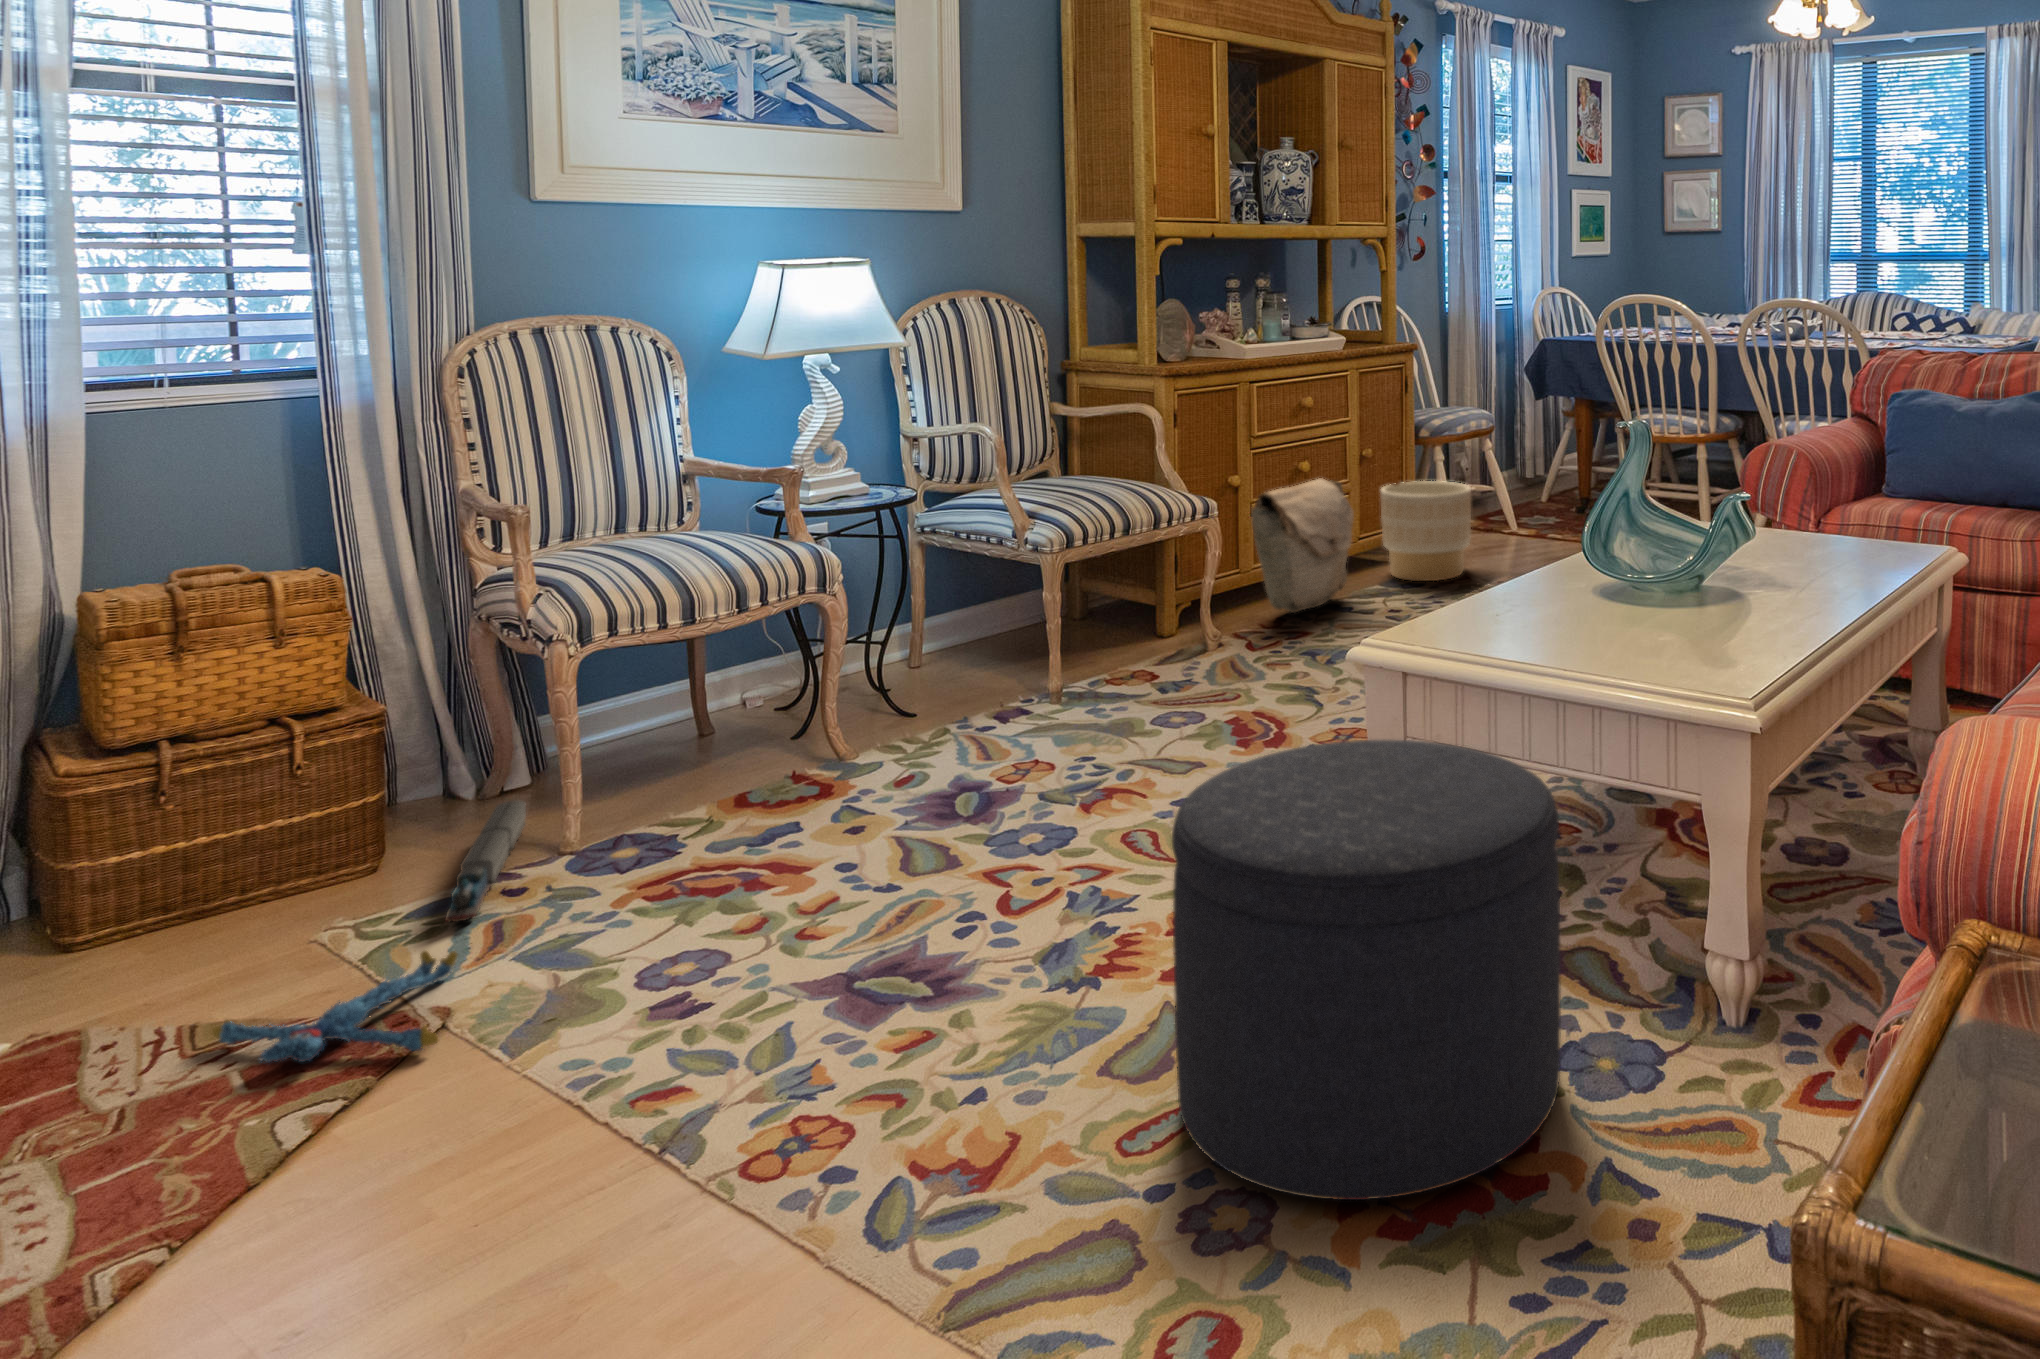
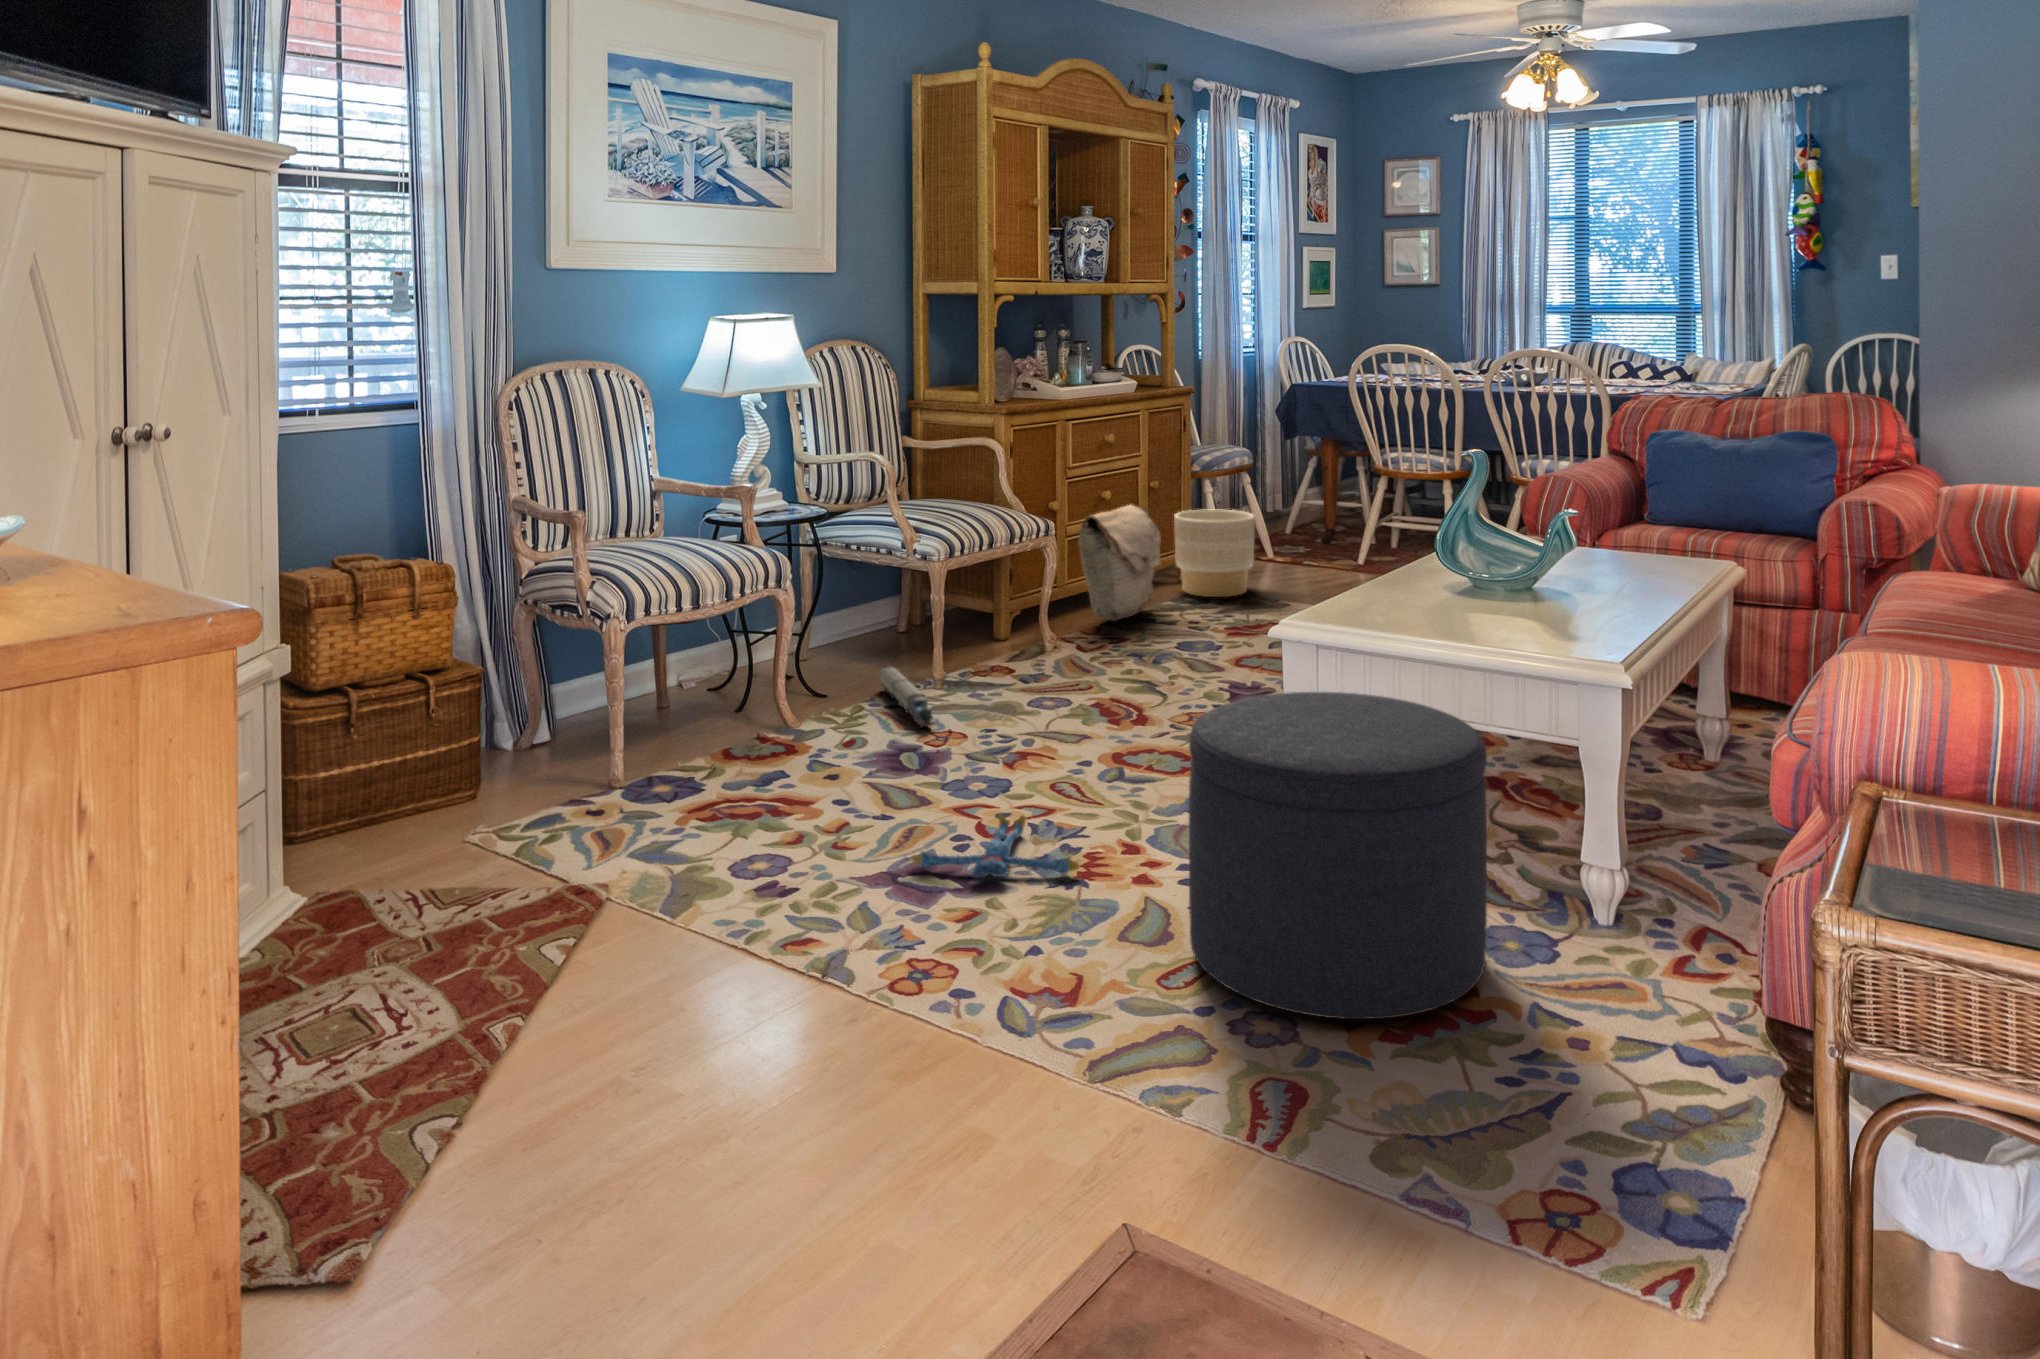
toy train: present [445,800,526,922] -> present [880,667,936,727]
plush toy: present [212,951,457,1063] -> present [912,815,1079,877]

